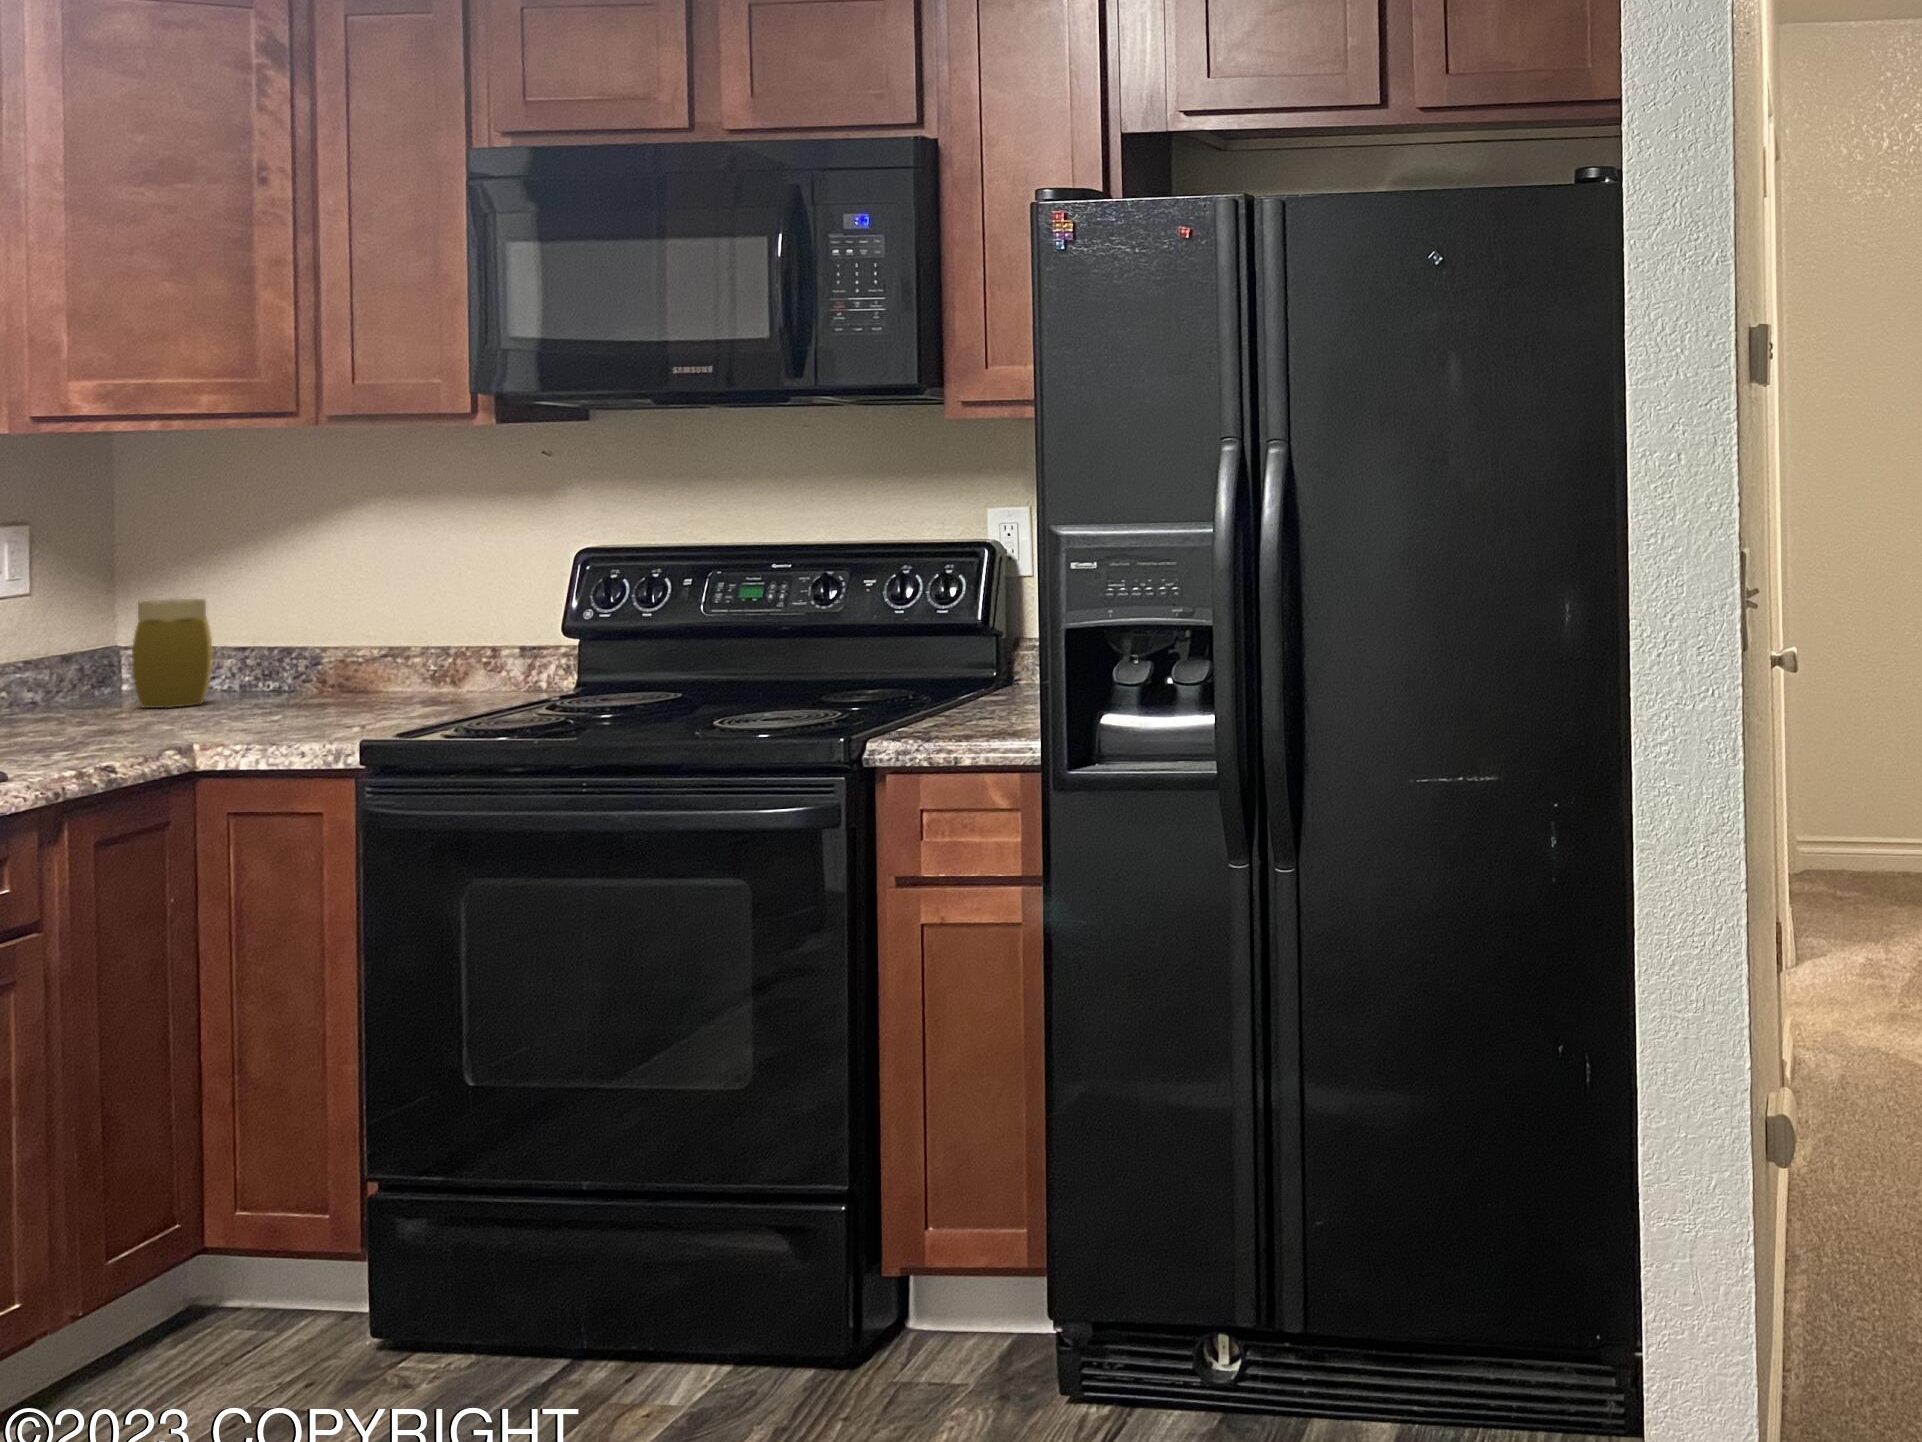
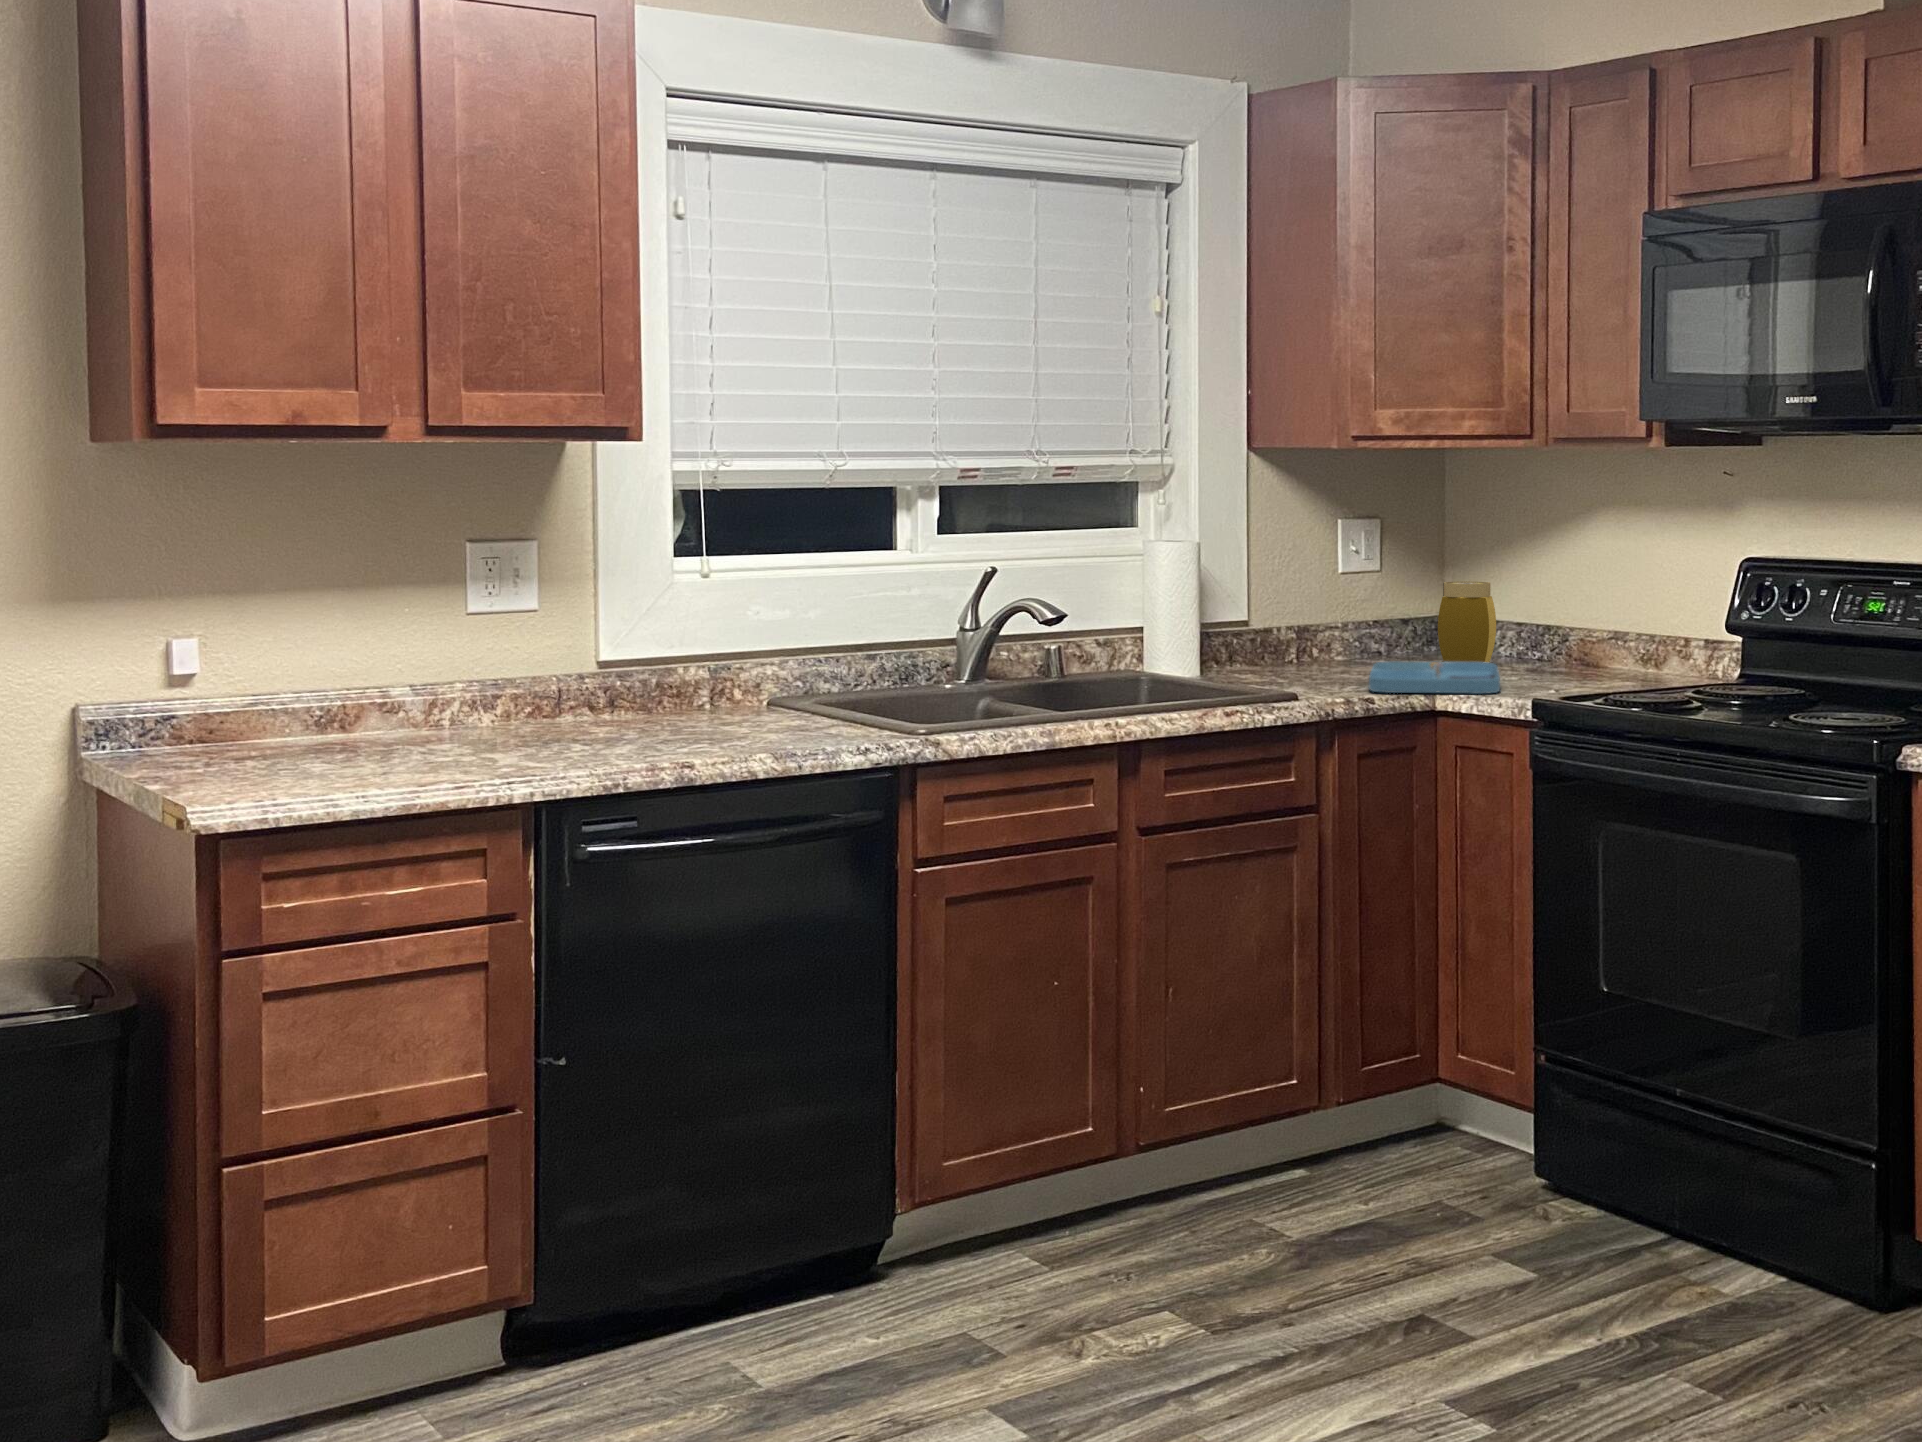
tray: none [69,698,283,747] -> present [1369,662,1500,694]

